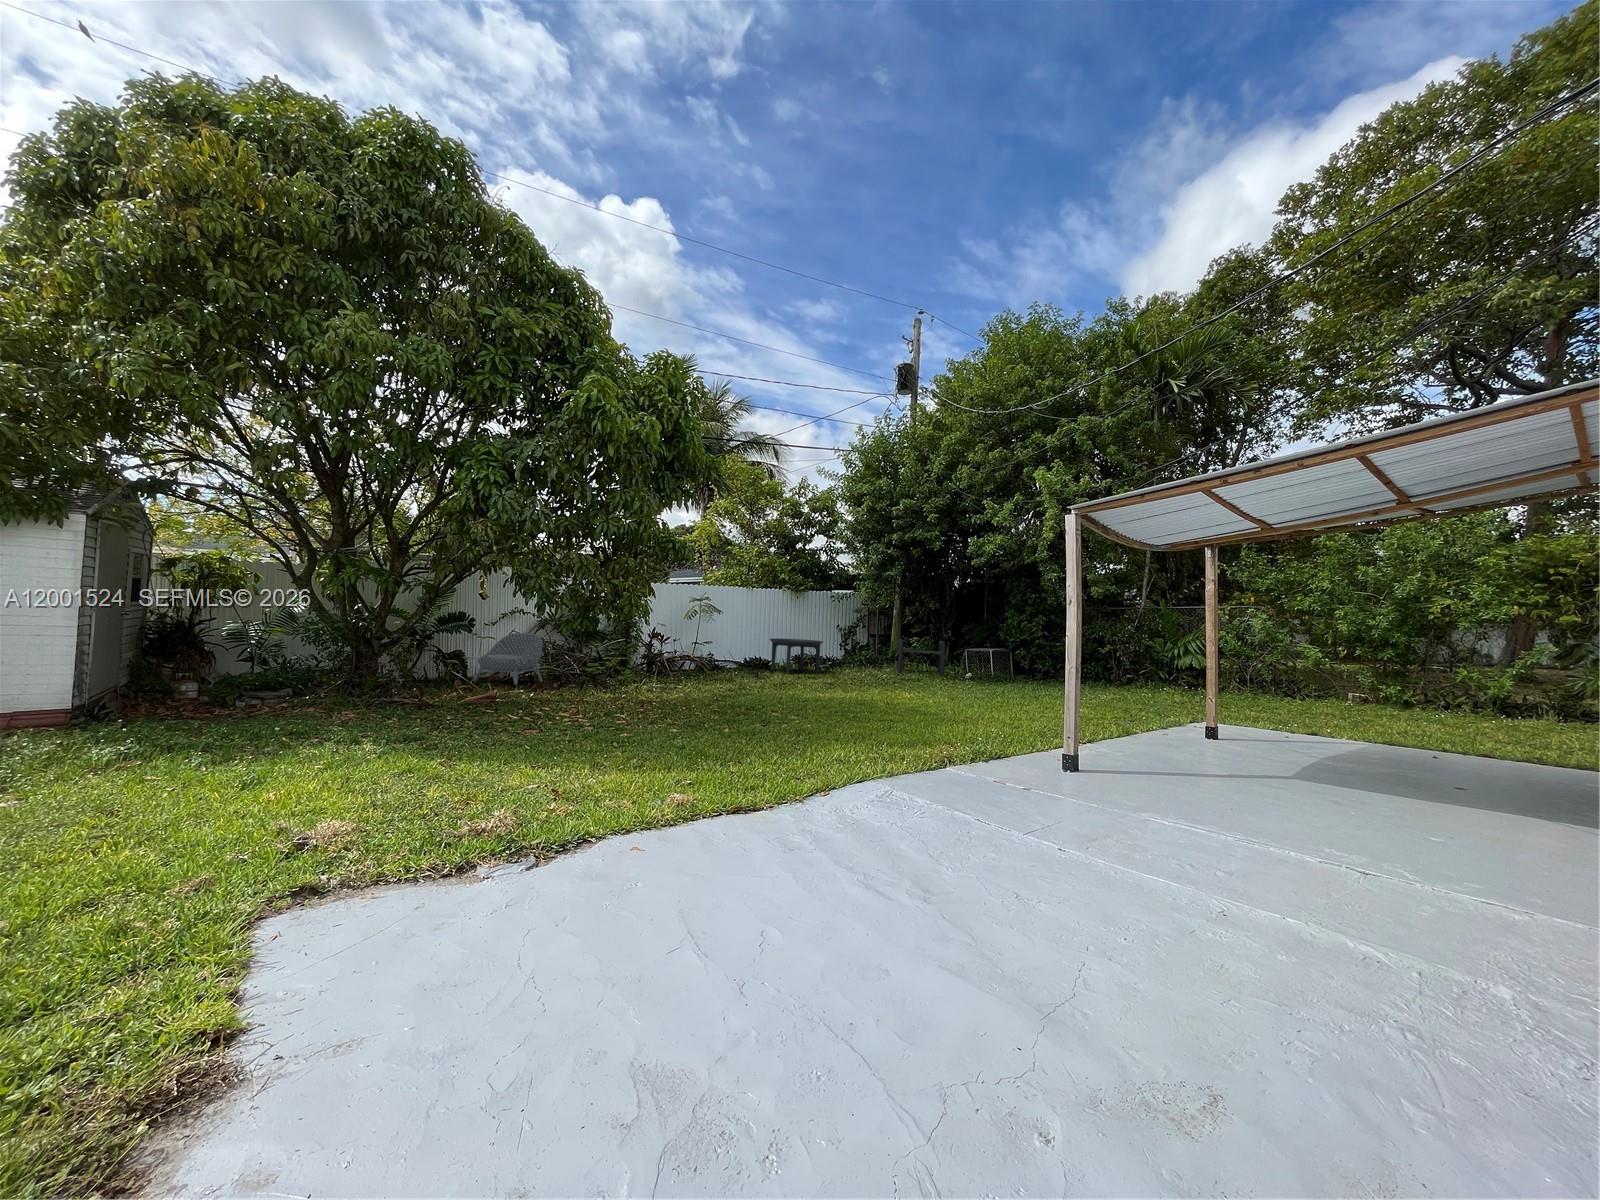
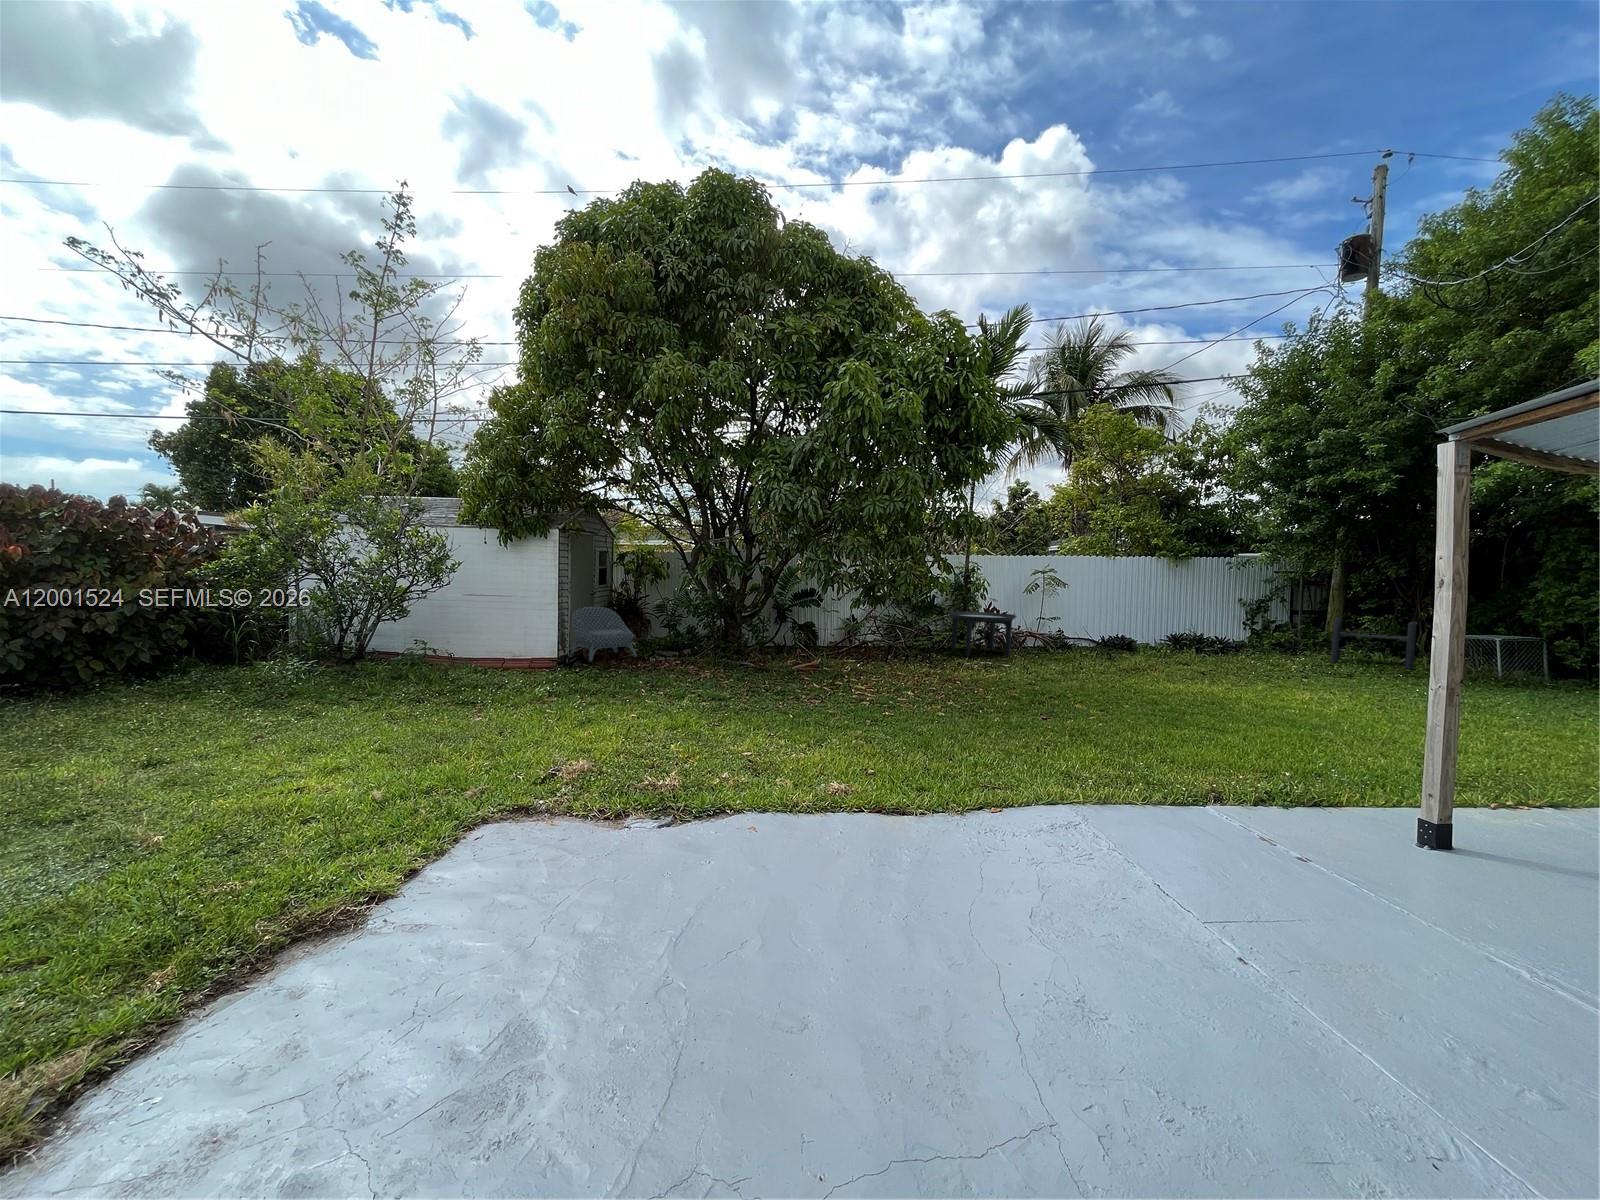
armchair: present [473,633,543,685] -> present [570,607,637,662]
round table: present [770,639,823,674] -> present [948,612,1017,656]

